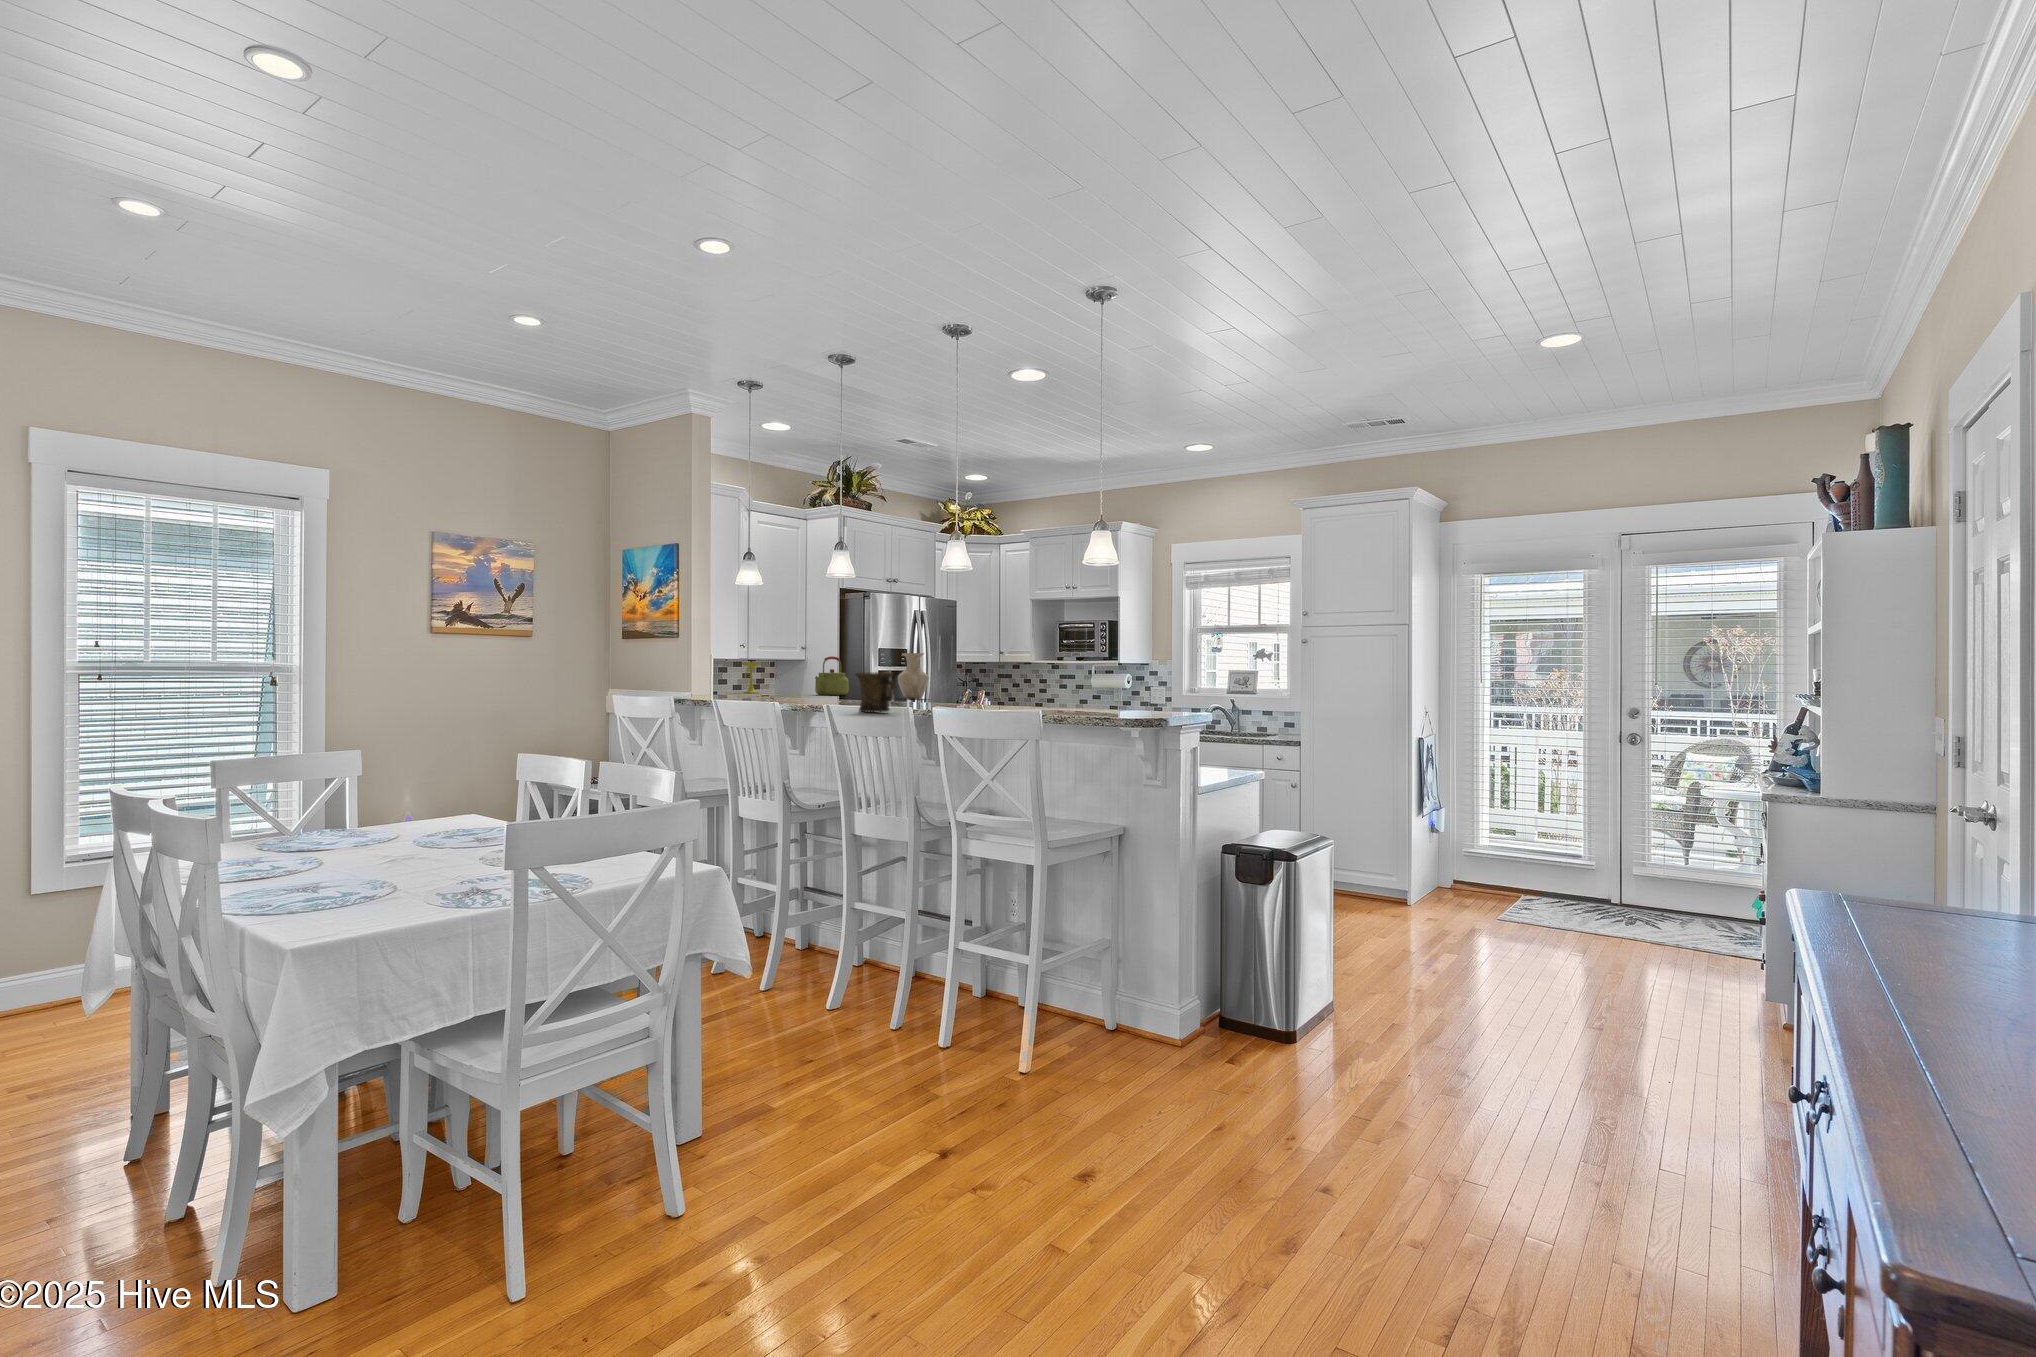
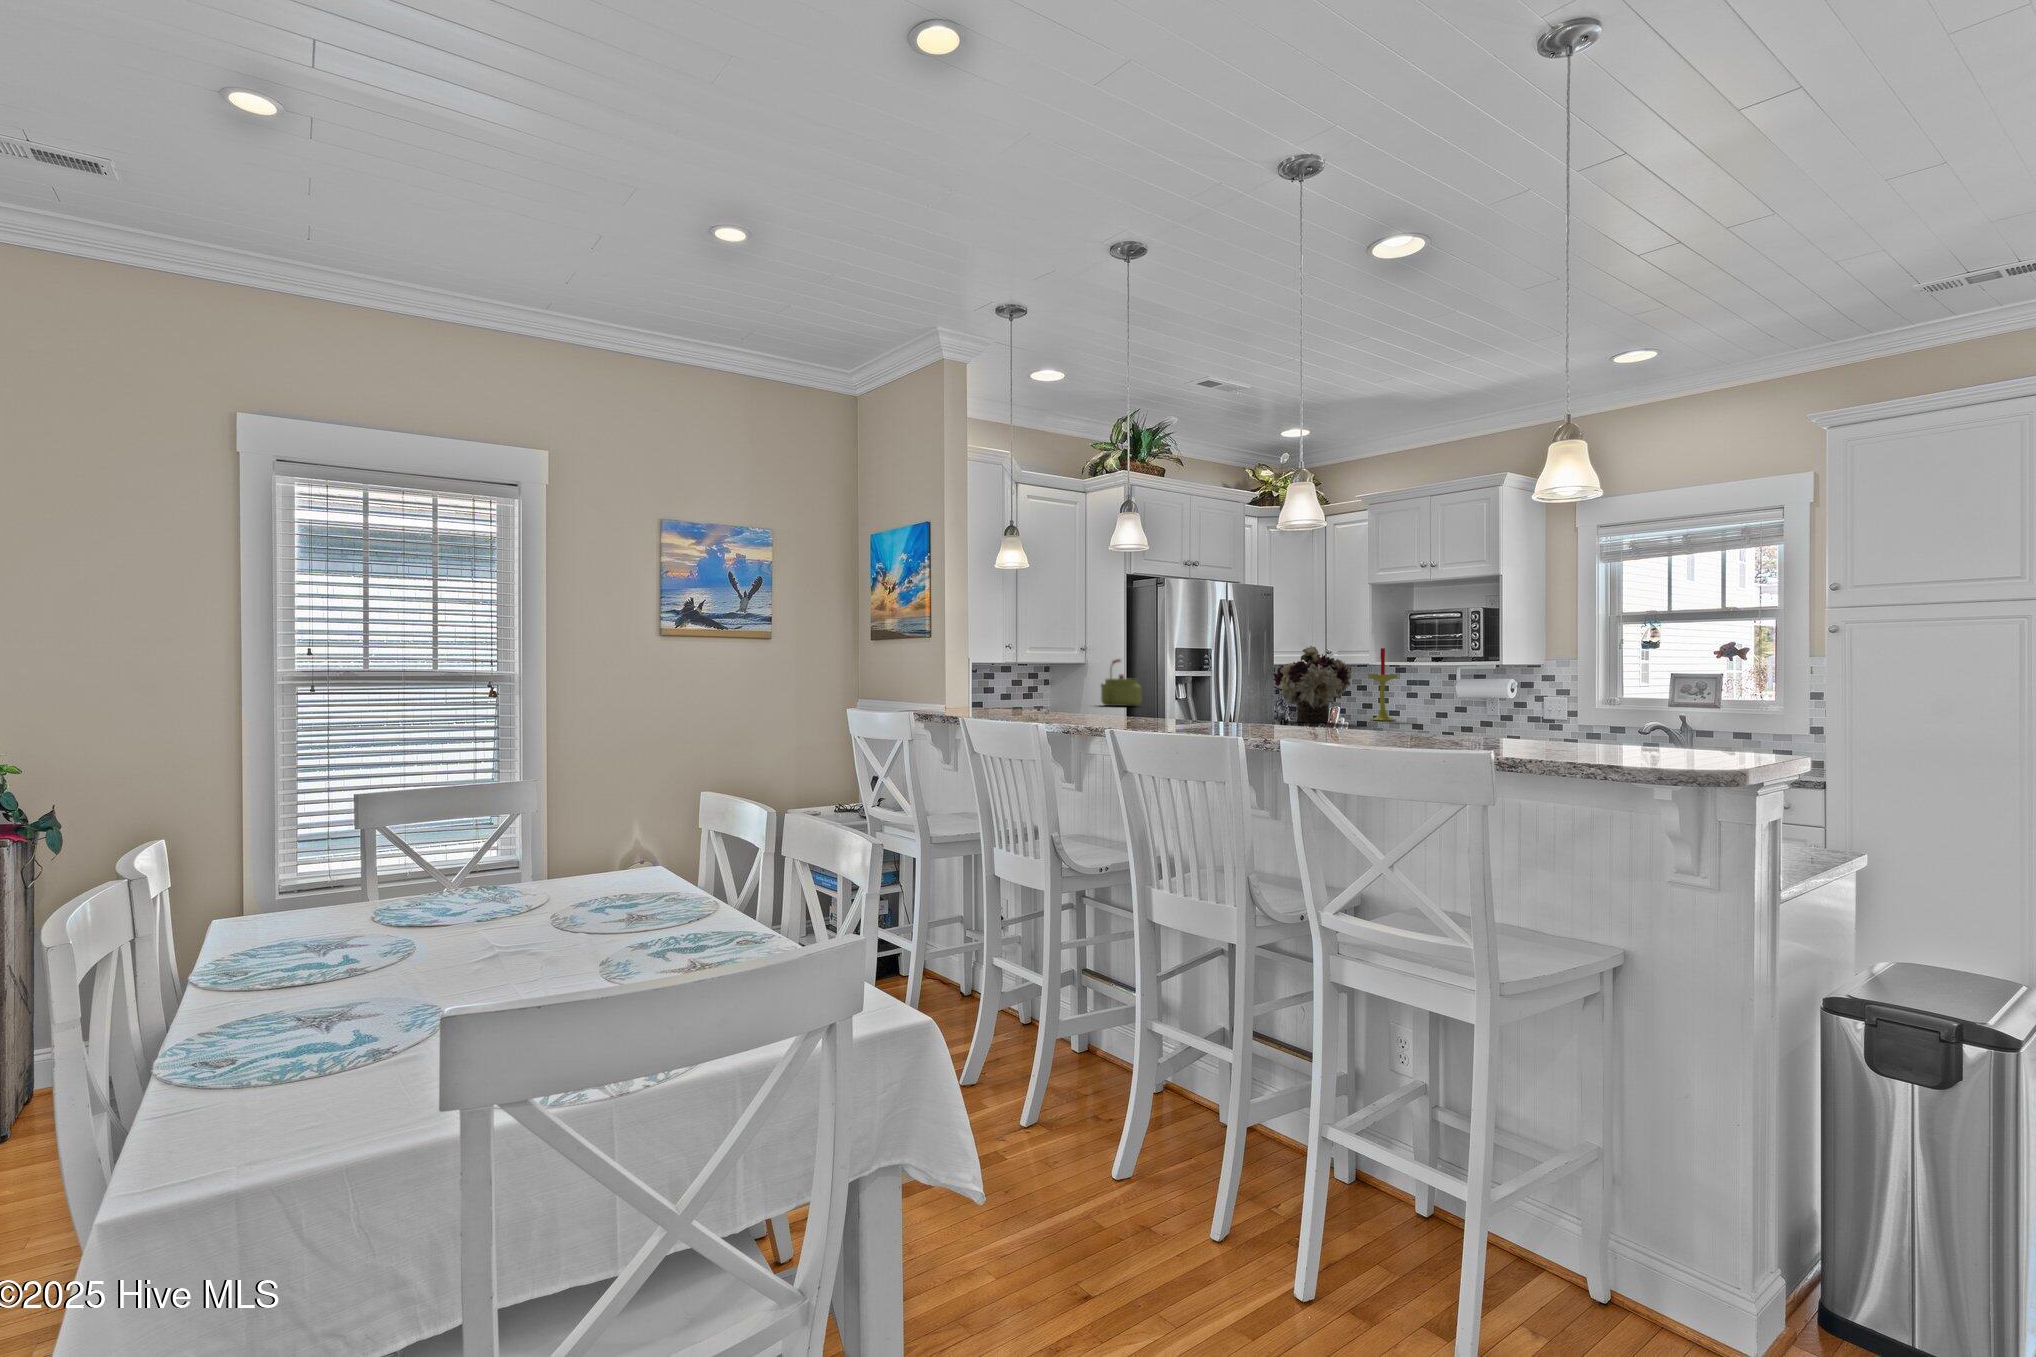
flower arrangement: none [948,647,1004,704] -> present [1273,646,1351,722]
vase: present [898,653,929,699] -> none [1203,654,1243,712]
candle: present [742,661,761,693] -> present [1368,648,1398,721]
mug: present [856,672,894,712] -> none [1150,685,1210,746]

